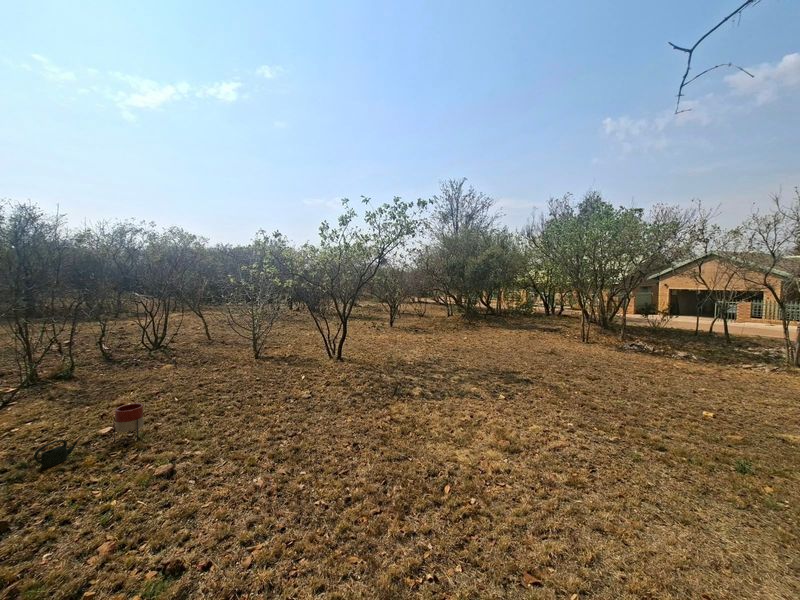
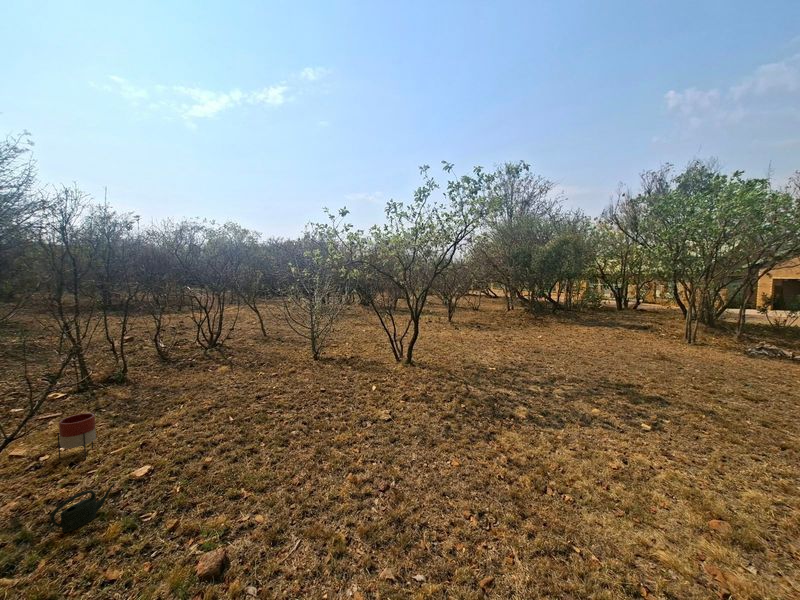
planter: present [114,403,143,442] -> present [58,413,96,459]

